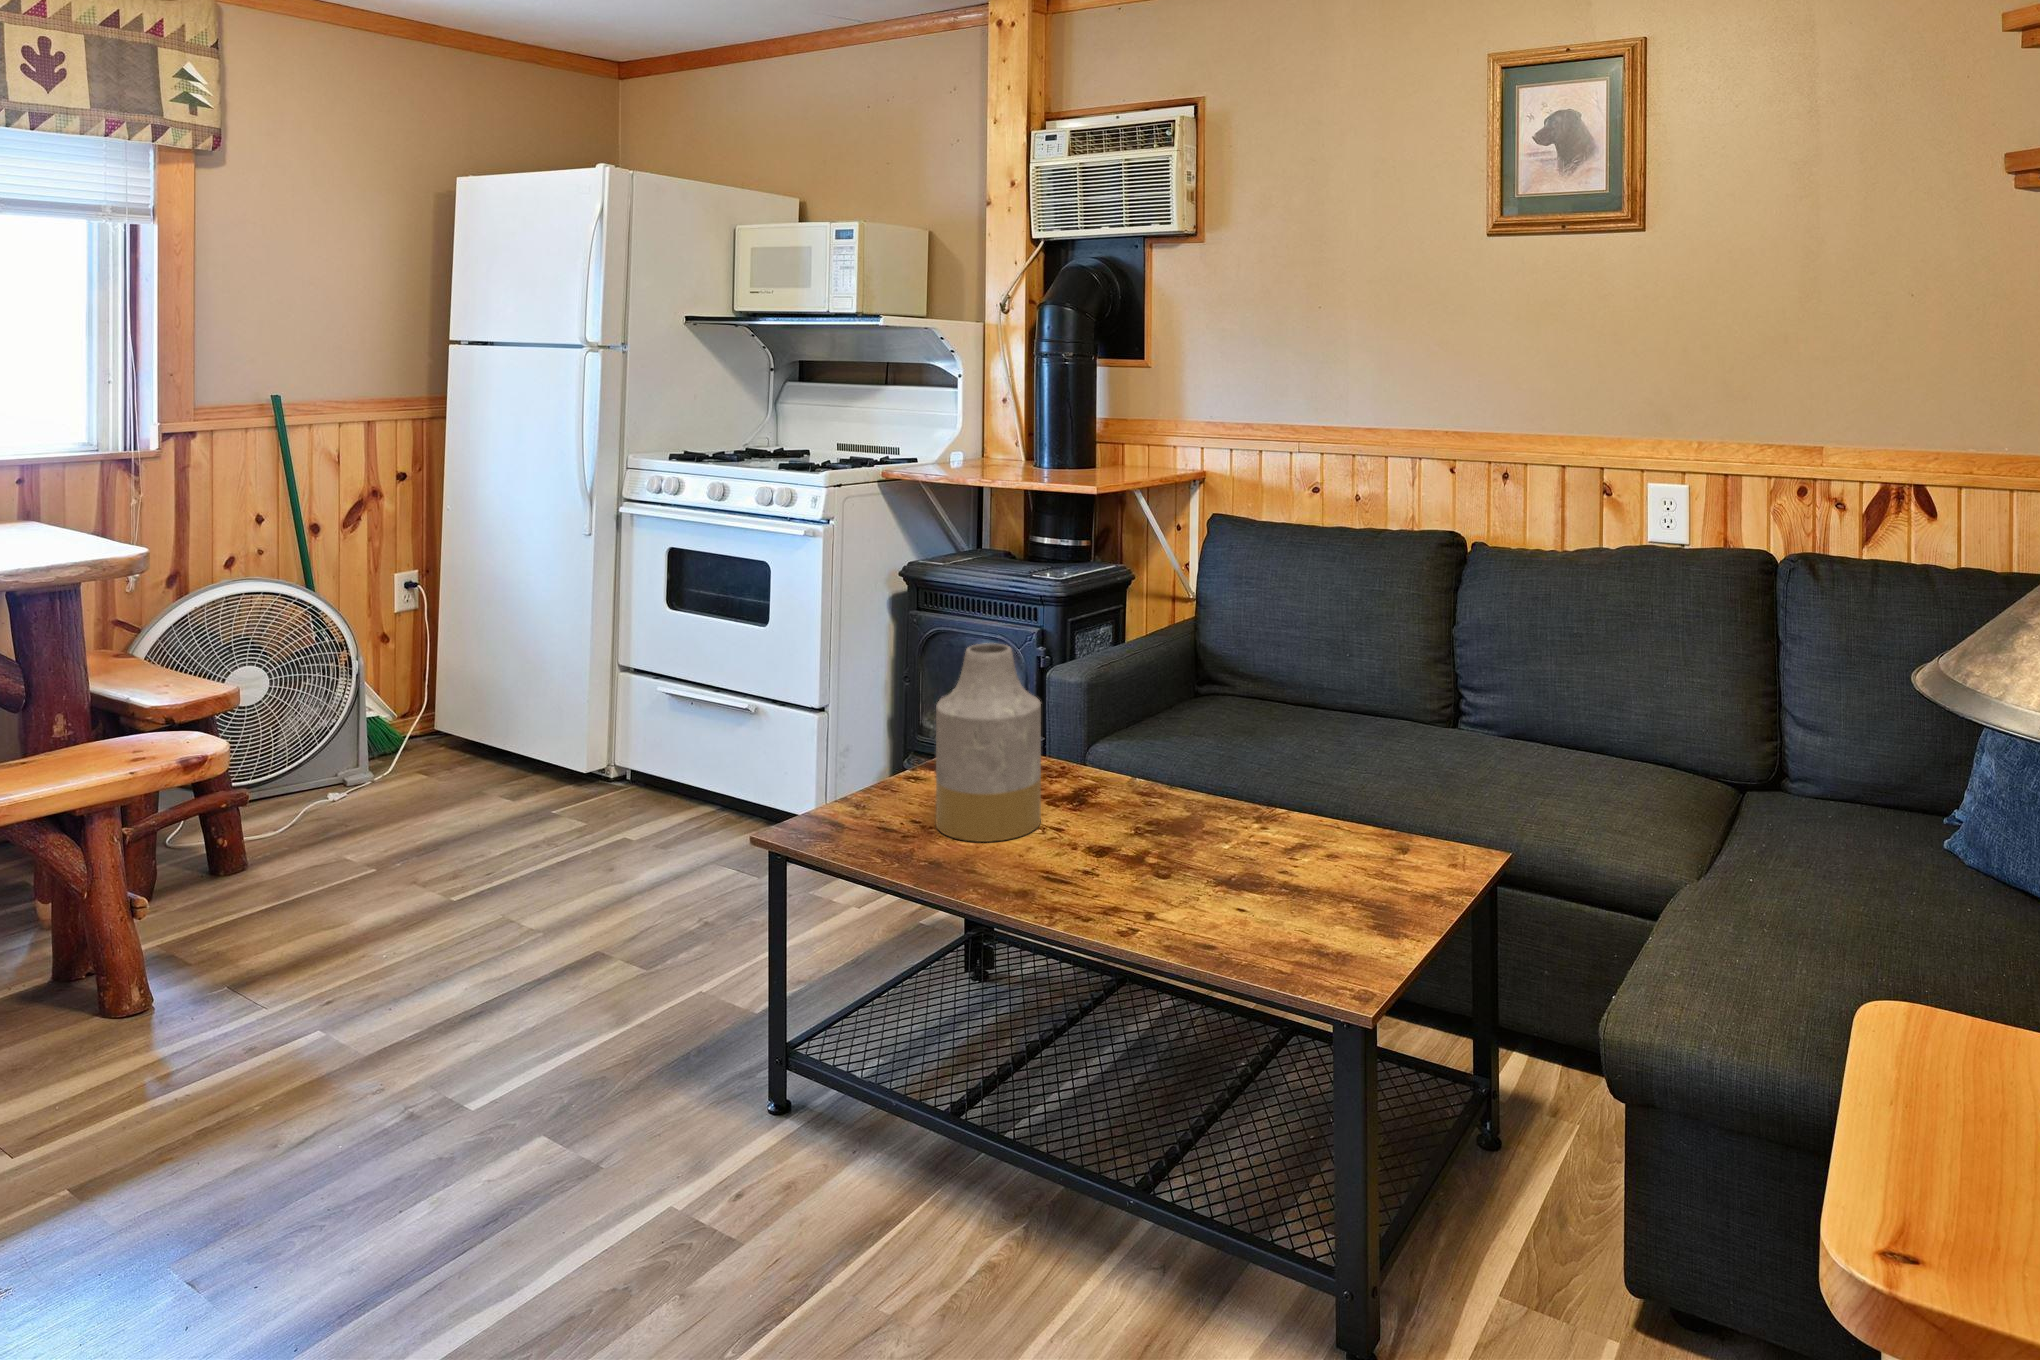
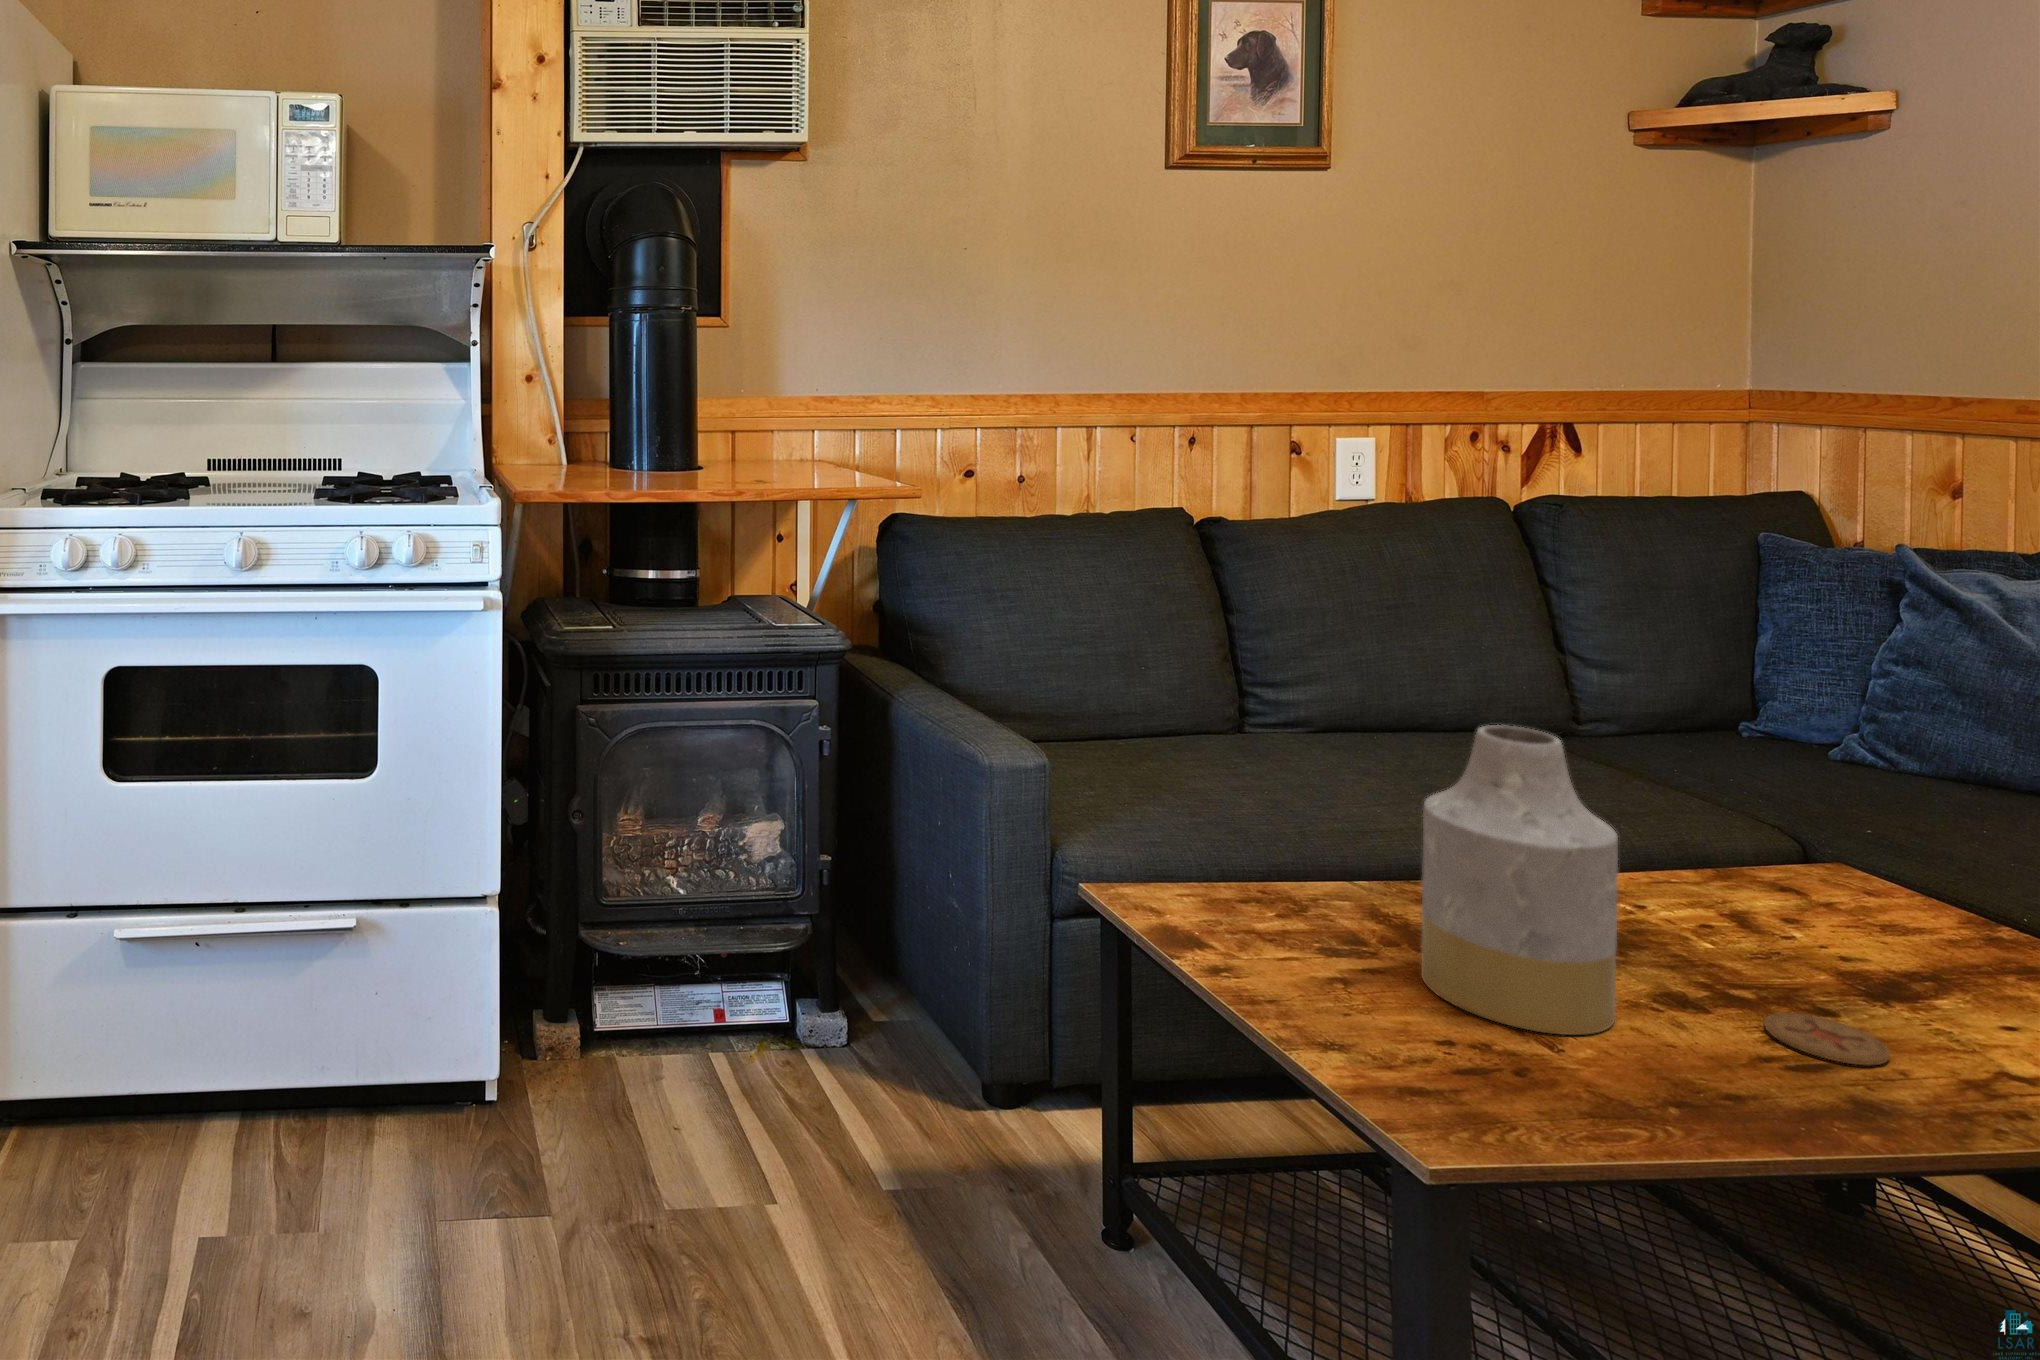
coaster: none [1035,861,1098,891] -> present [1764,1013,1890,1065]

